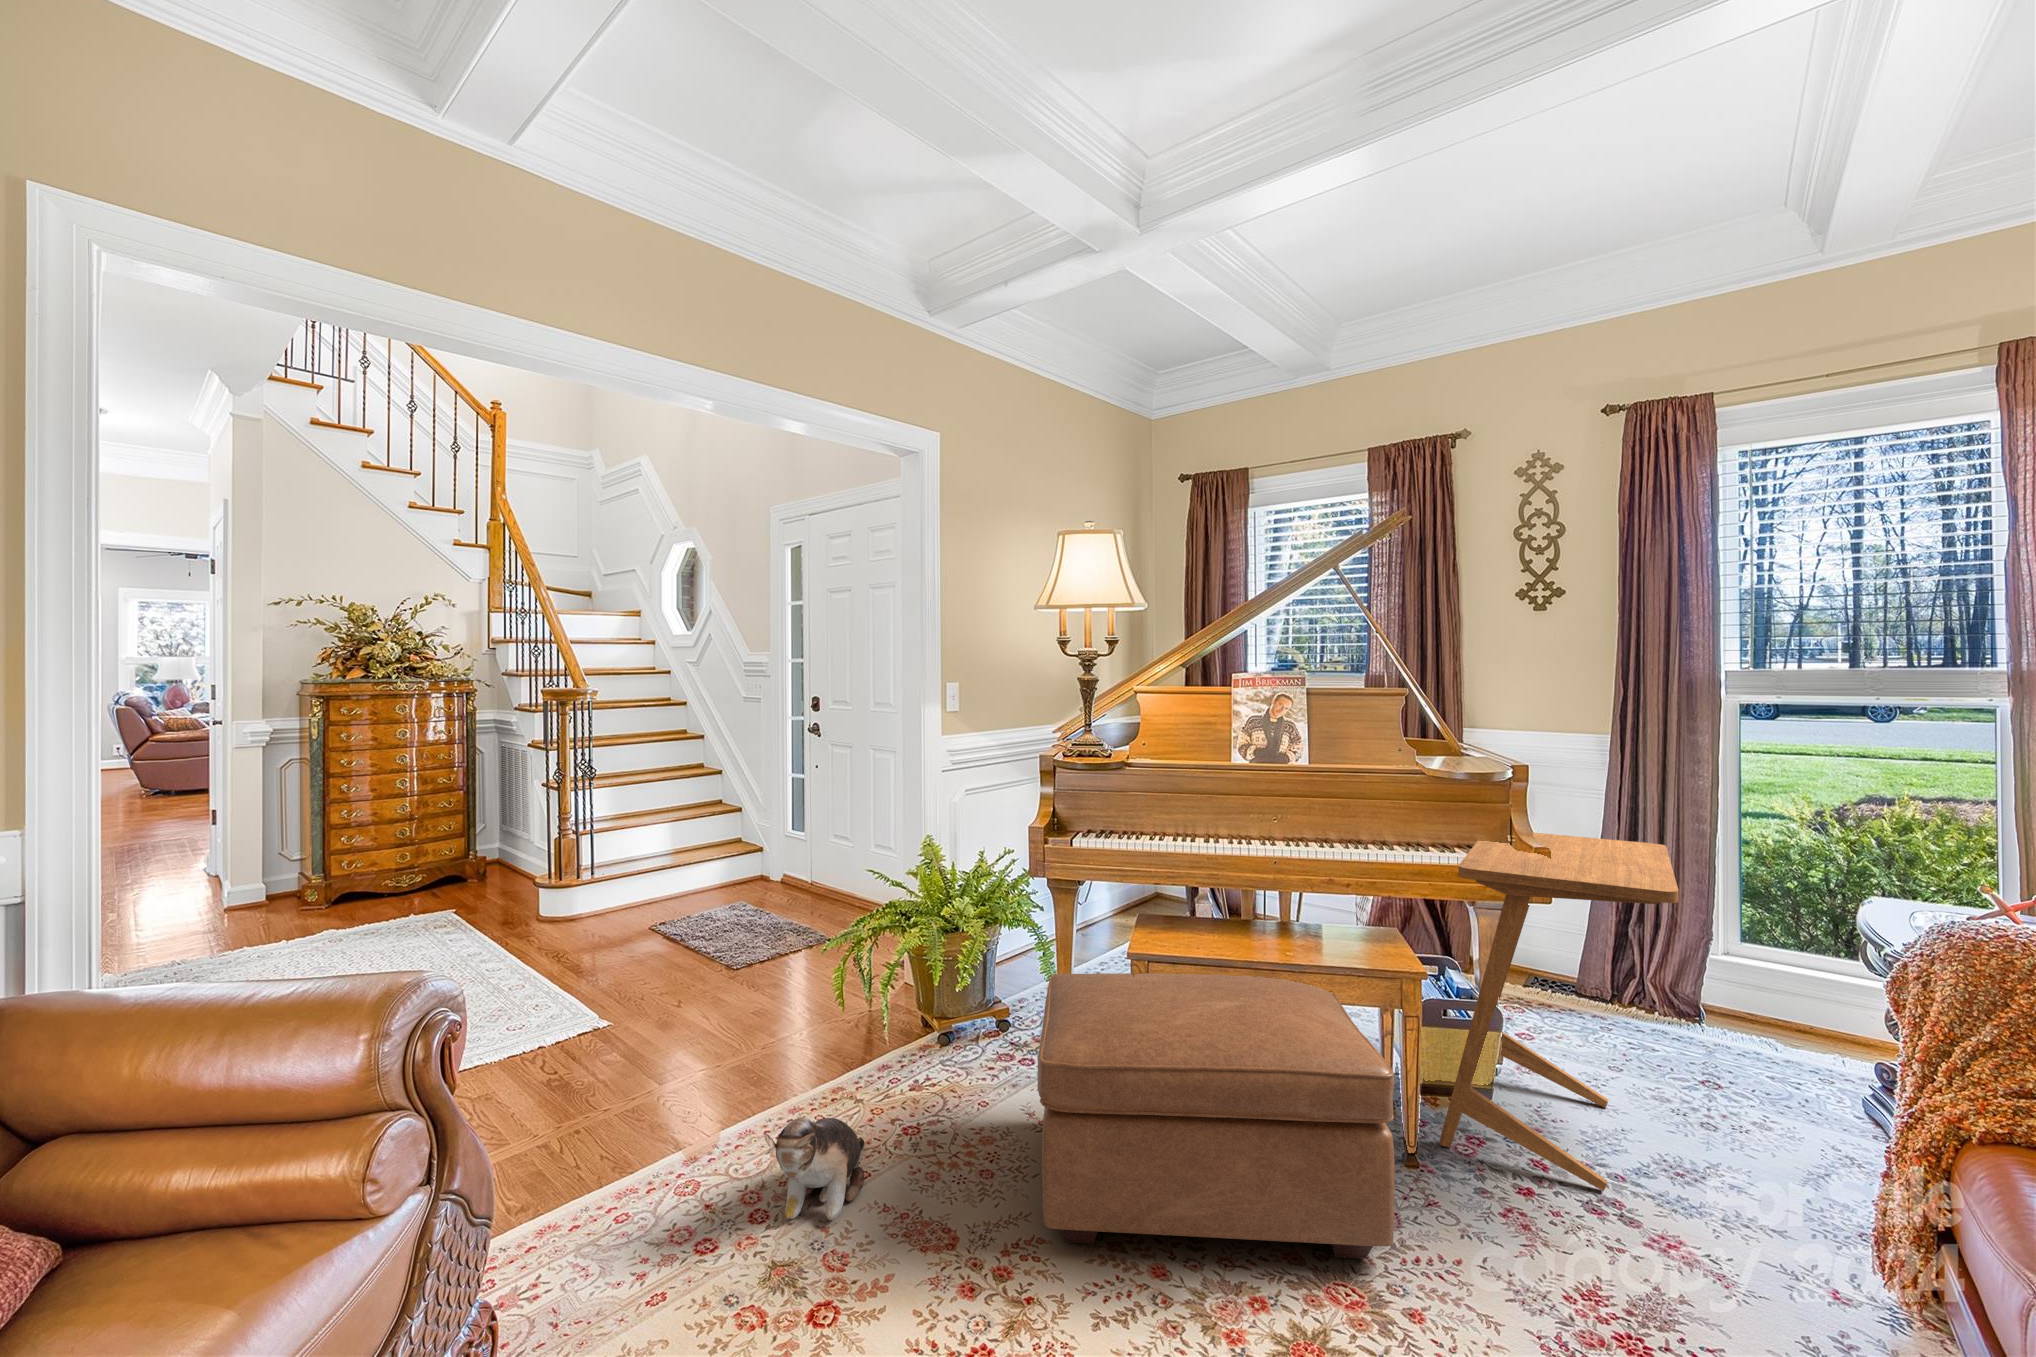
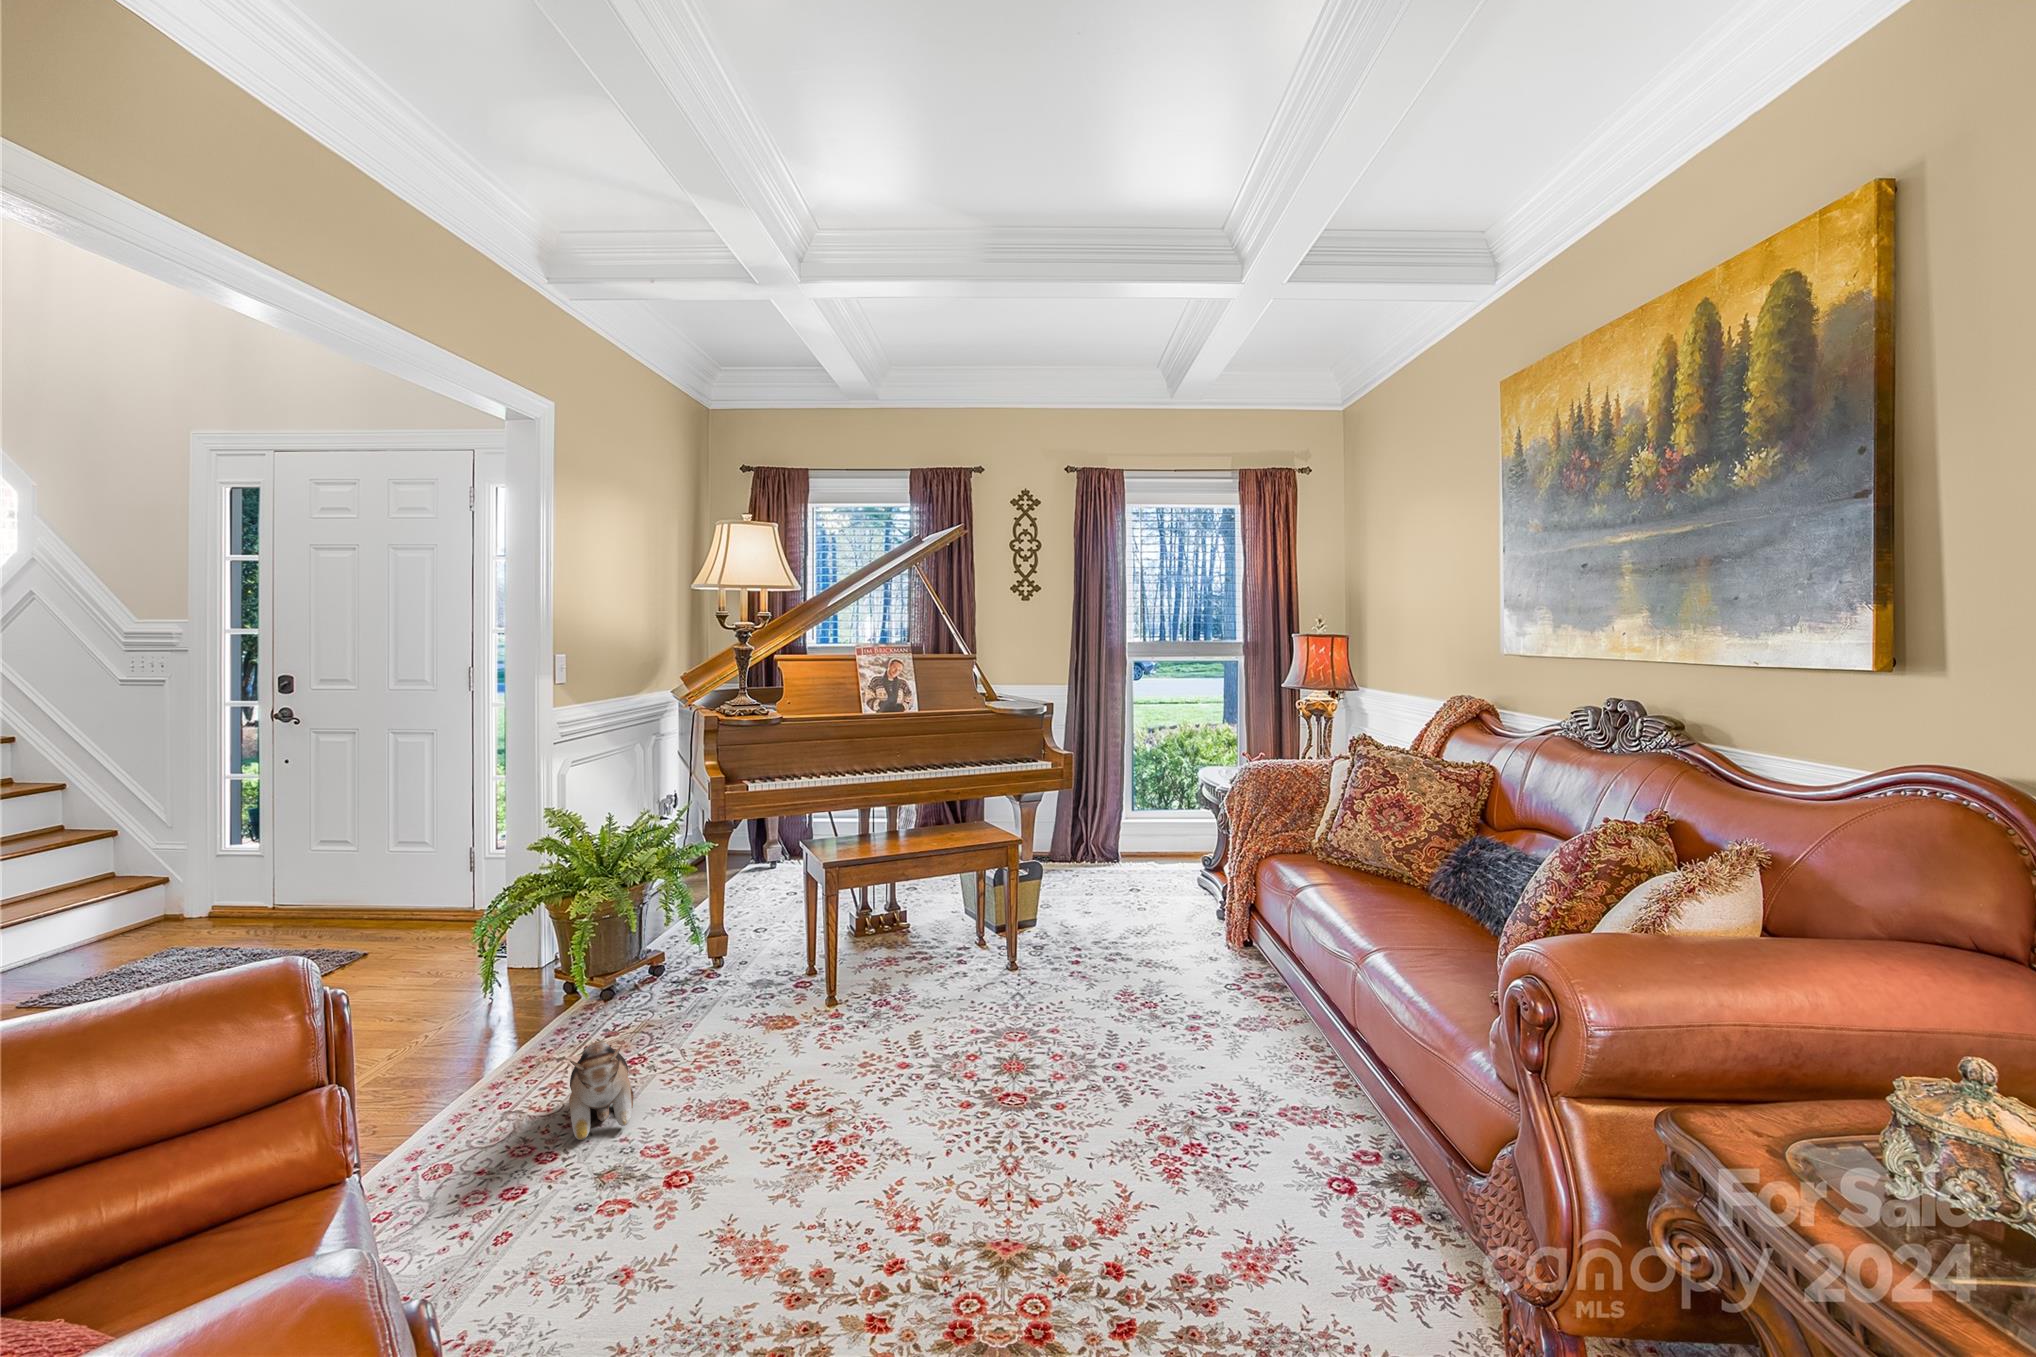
side table: present [1439,832,1679,1191] -> none [1015,747,1148,957]
ottoman: present [1037,973,1395,1259] -> none [757,861,1033,1074]

